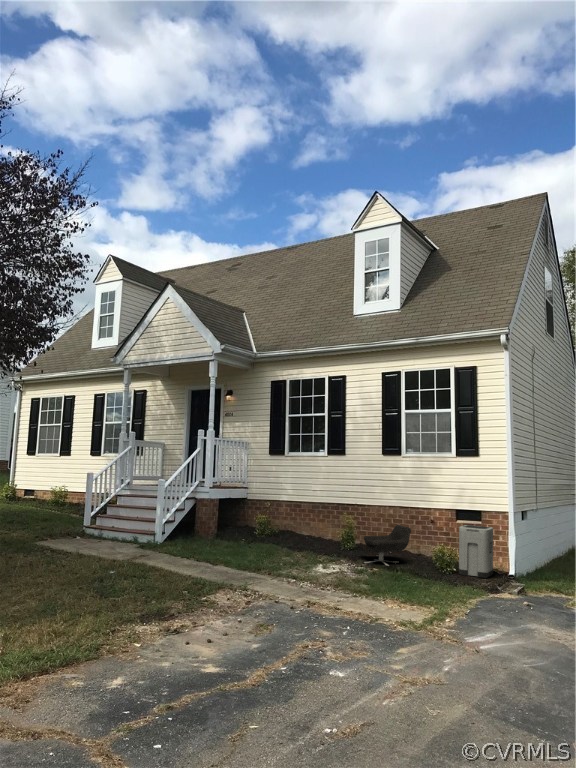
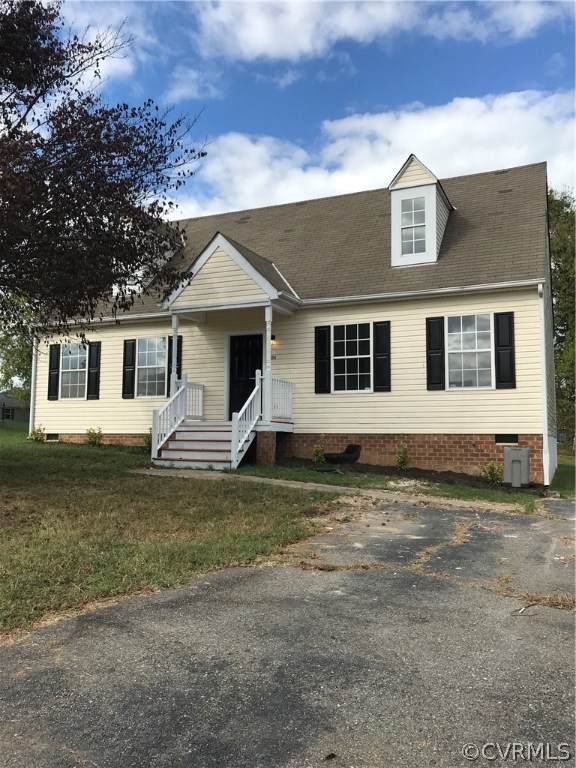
lounge chair: present [364,525,411,565] -> present [323,444,362,474]

